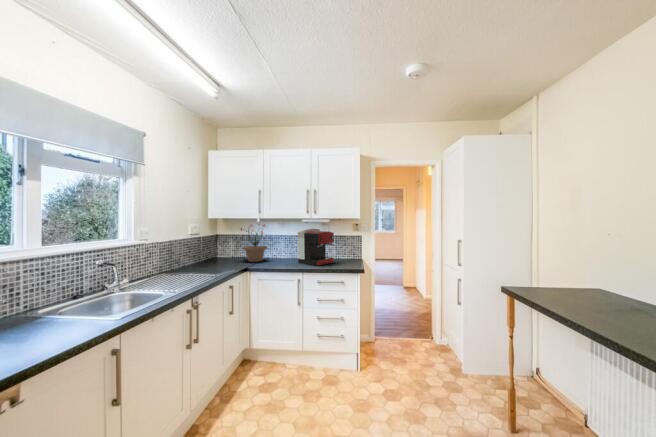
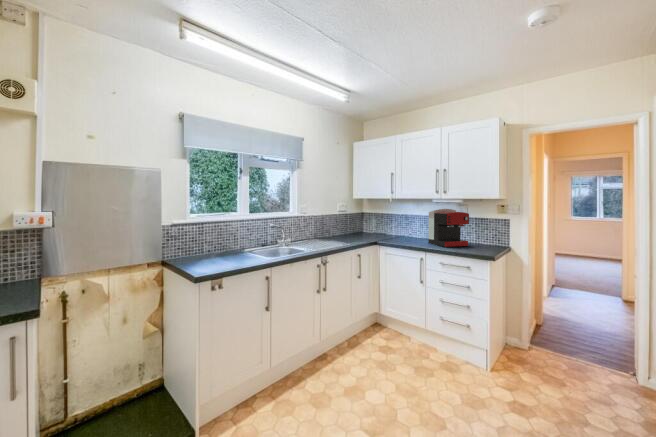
potted plant: present [241,225,267,262] -> none [375,203,404,239]

